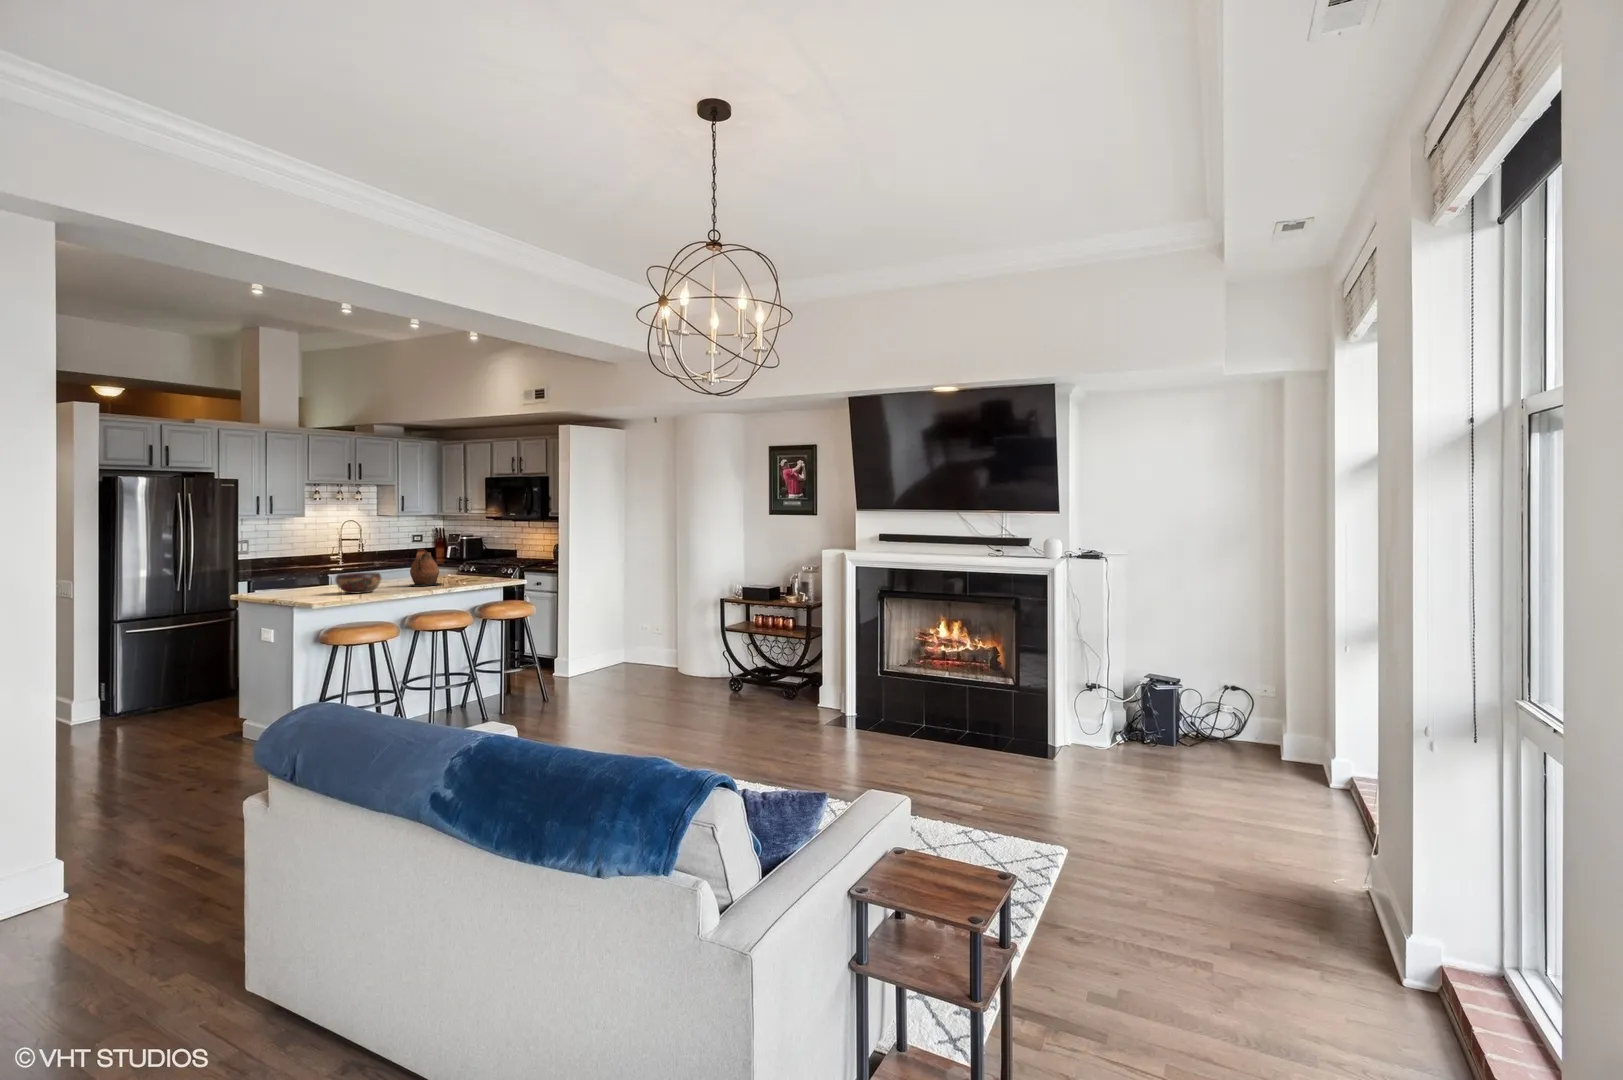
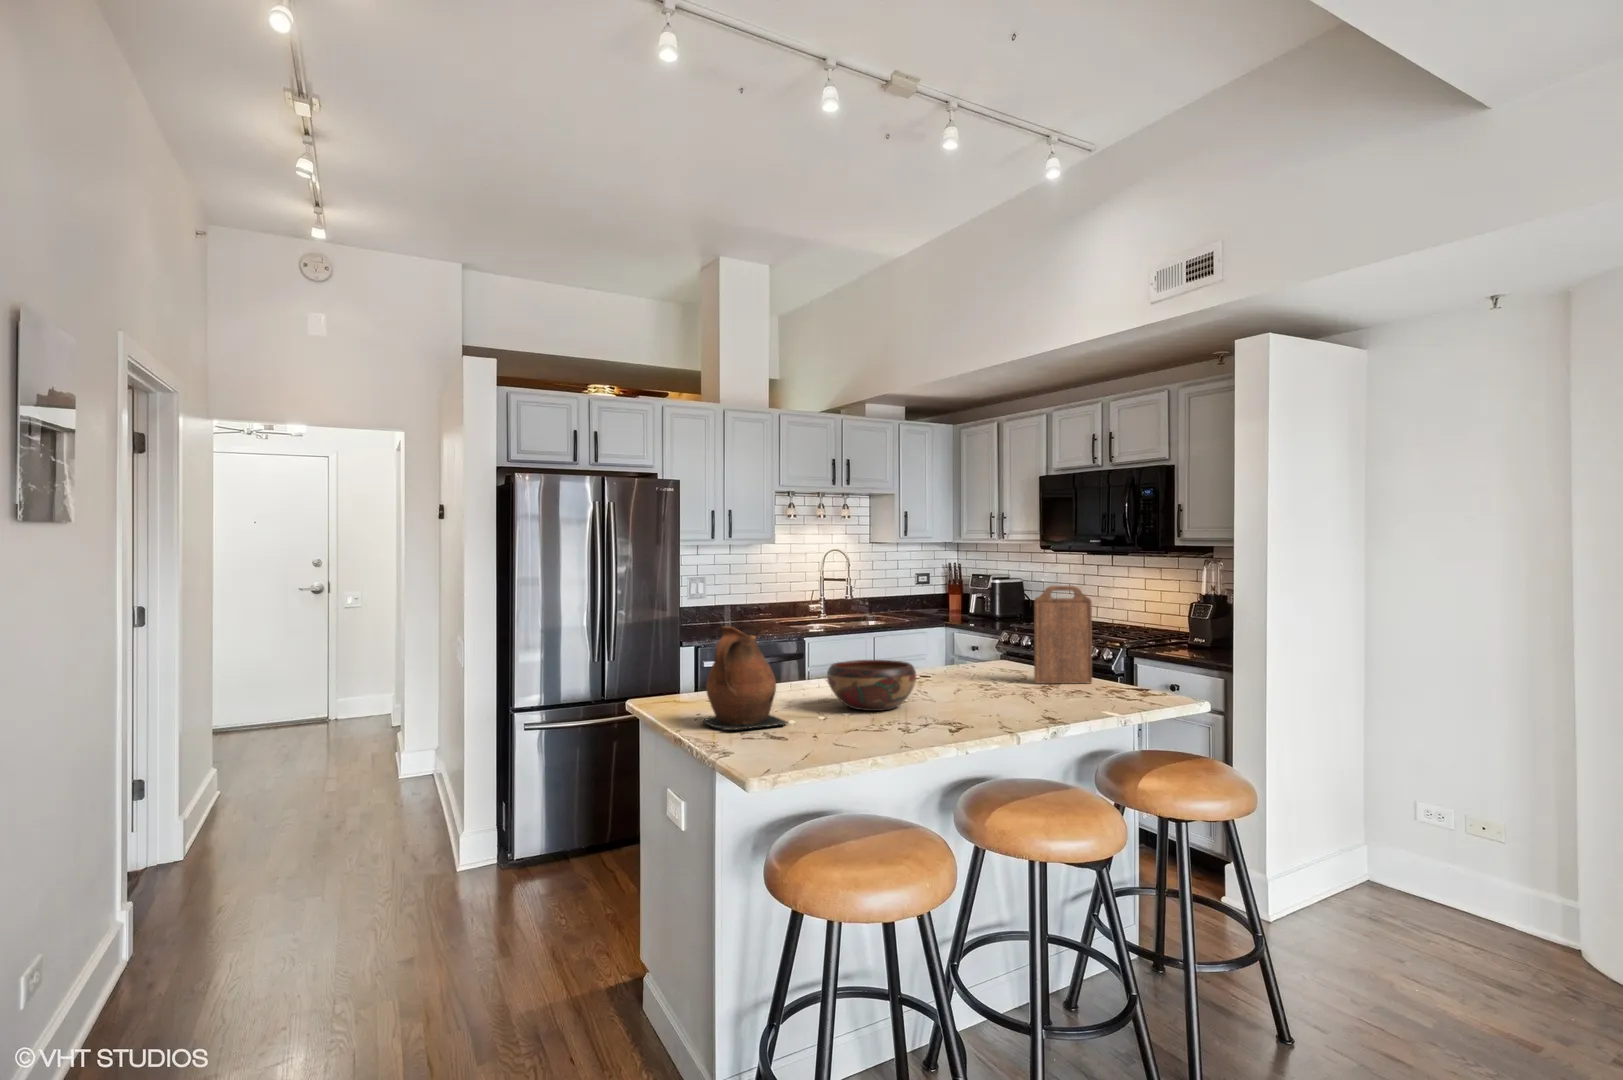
cutting board: none [449,538,478,583] -> present [1034,586,1092,683]
ceramic pitcher: present [410,549,442,586] -> present [702,627,788,730]

